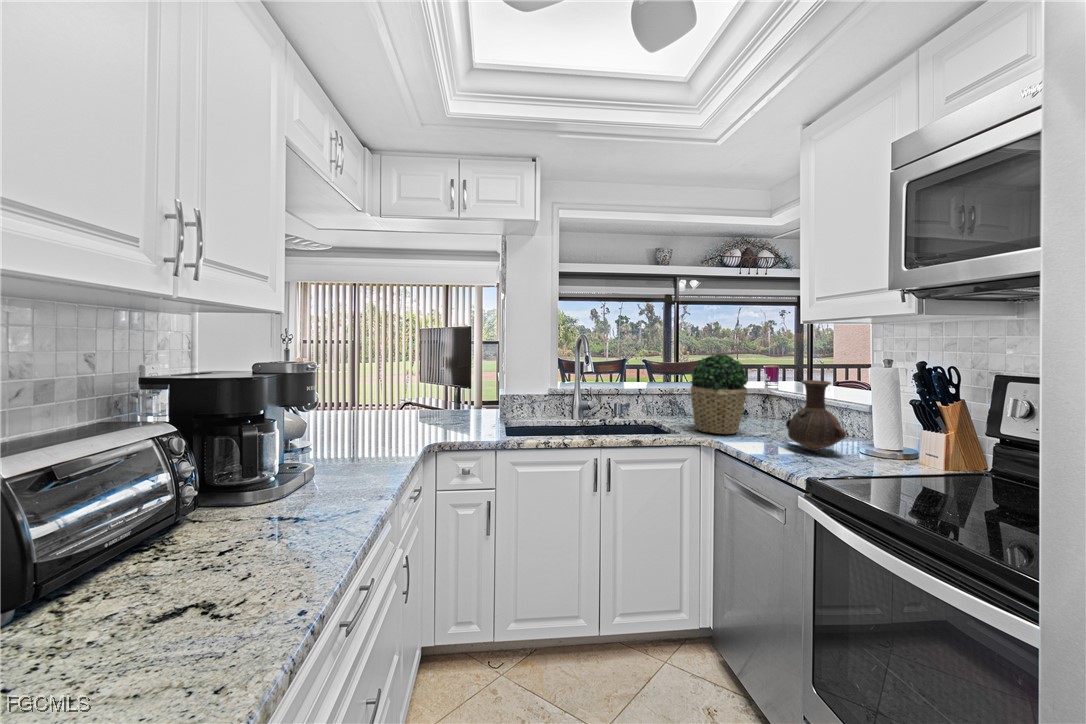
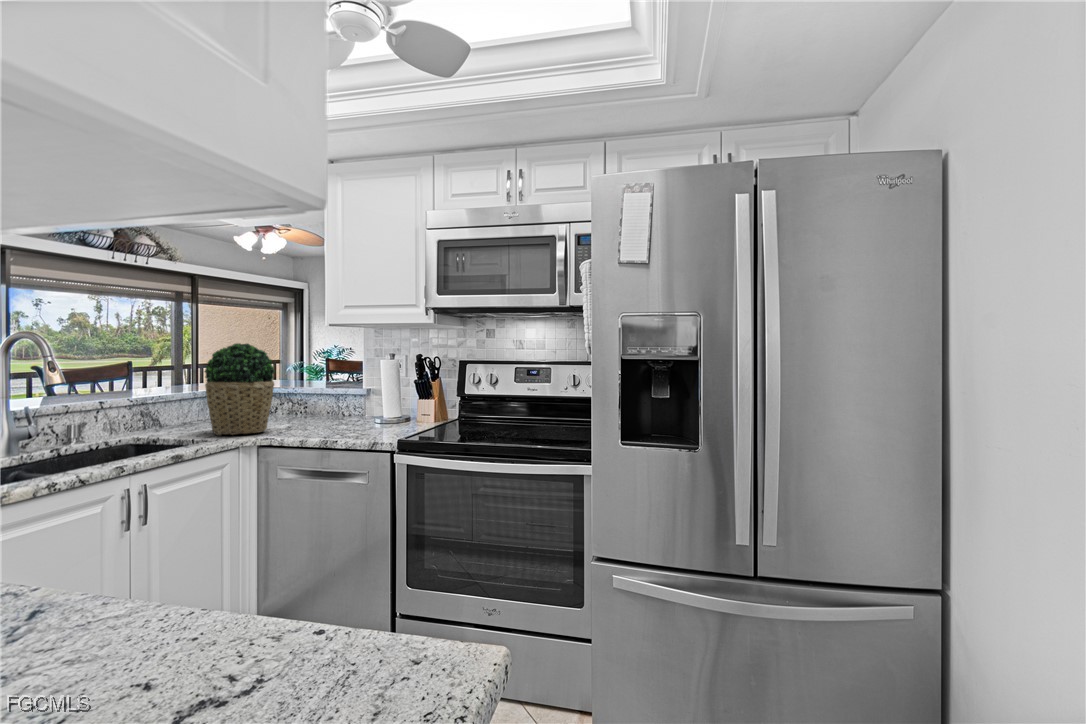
vase: present [786,380,846,451] -> none [322,365,378,429]

